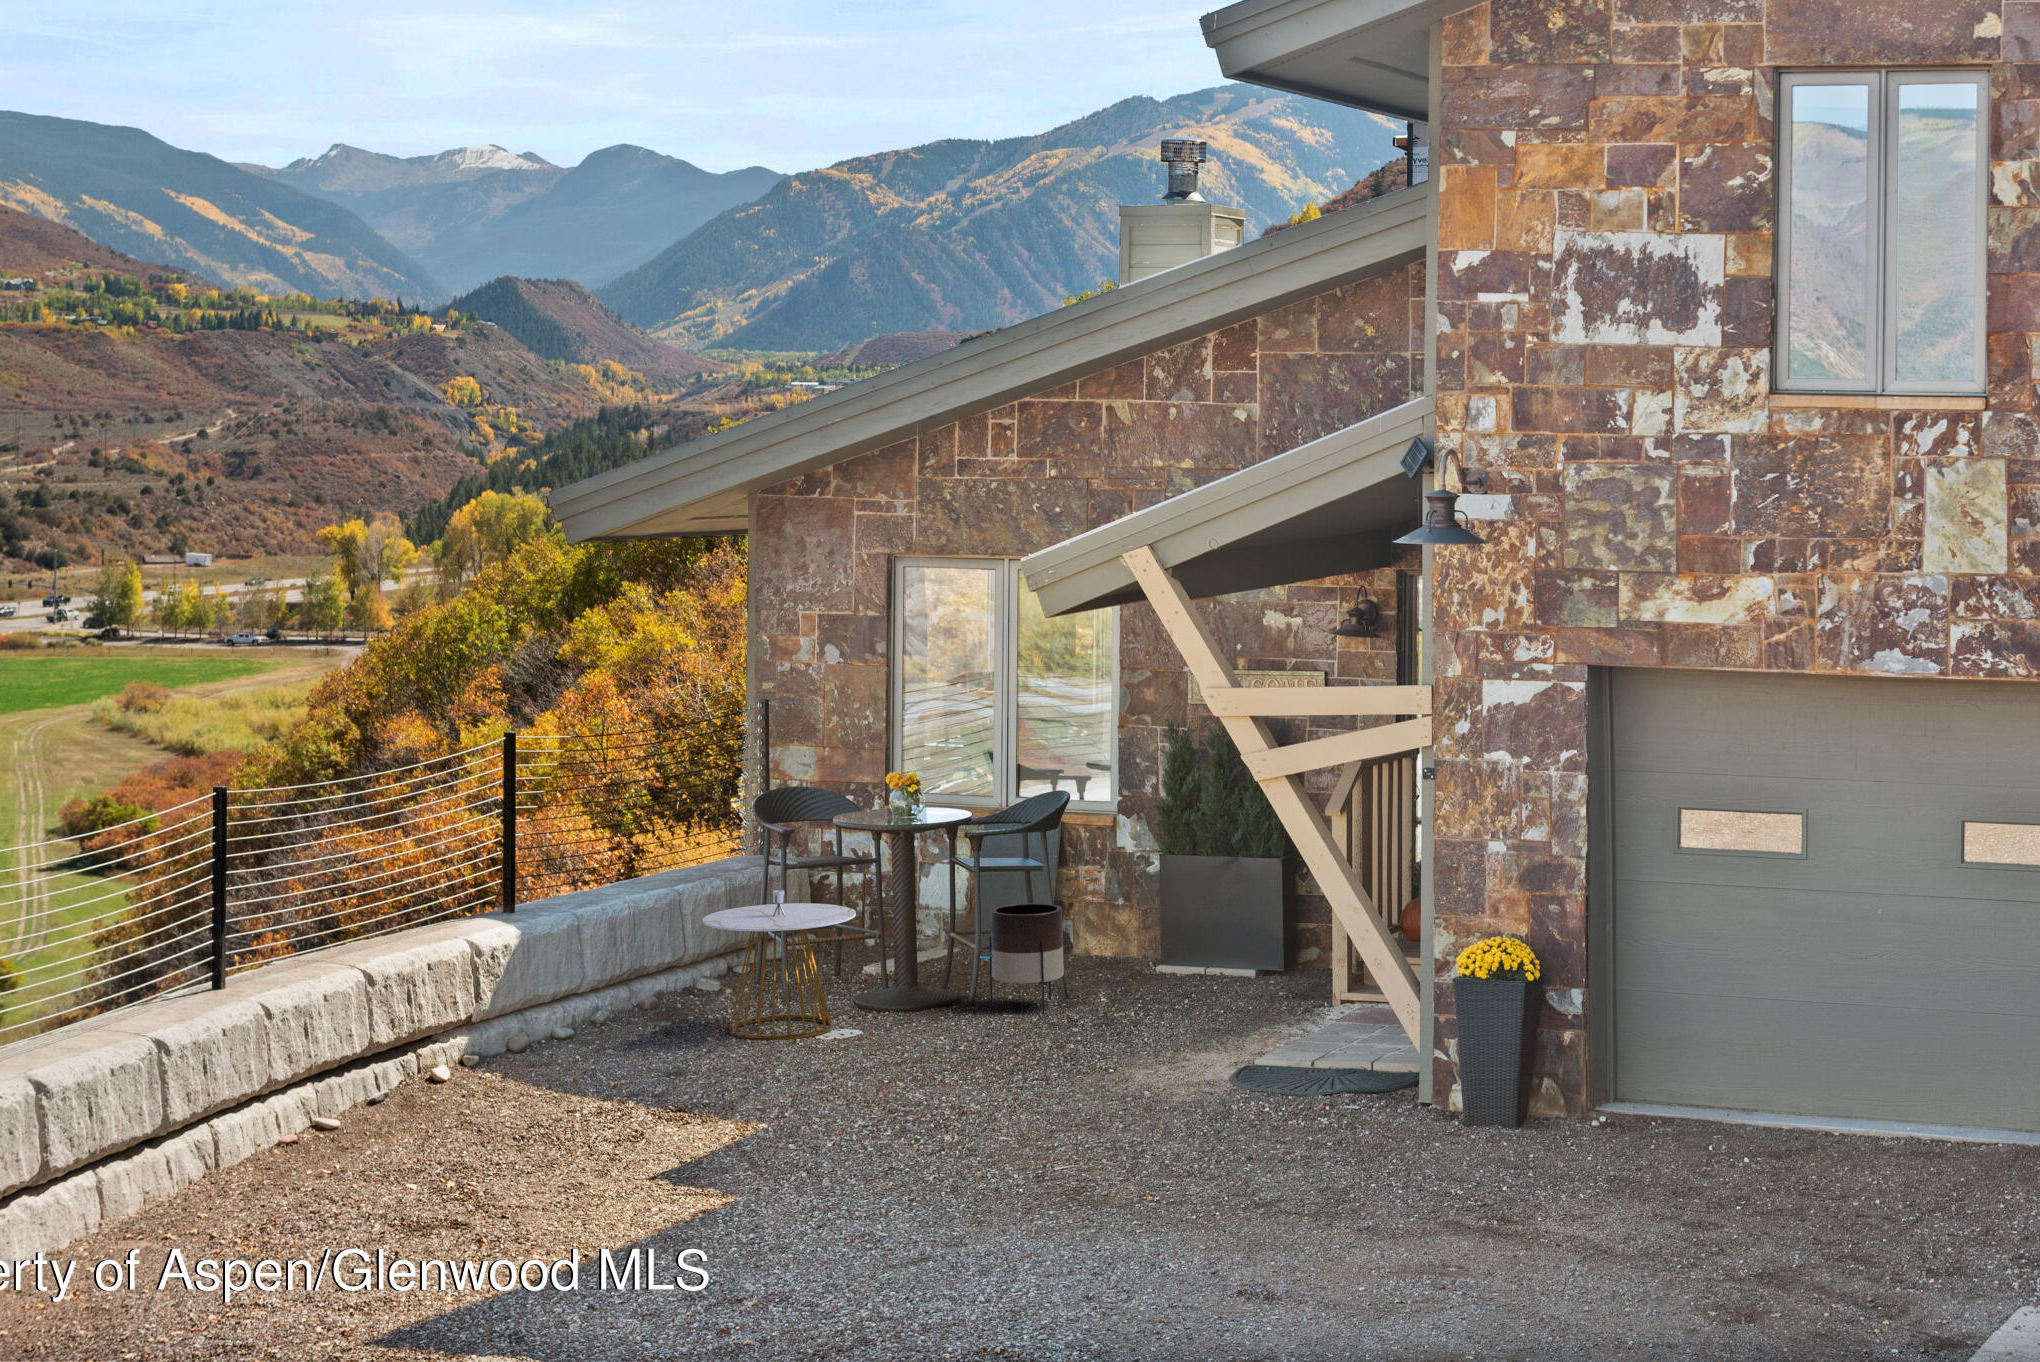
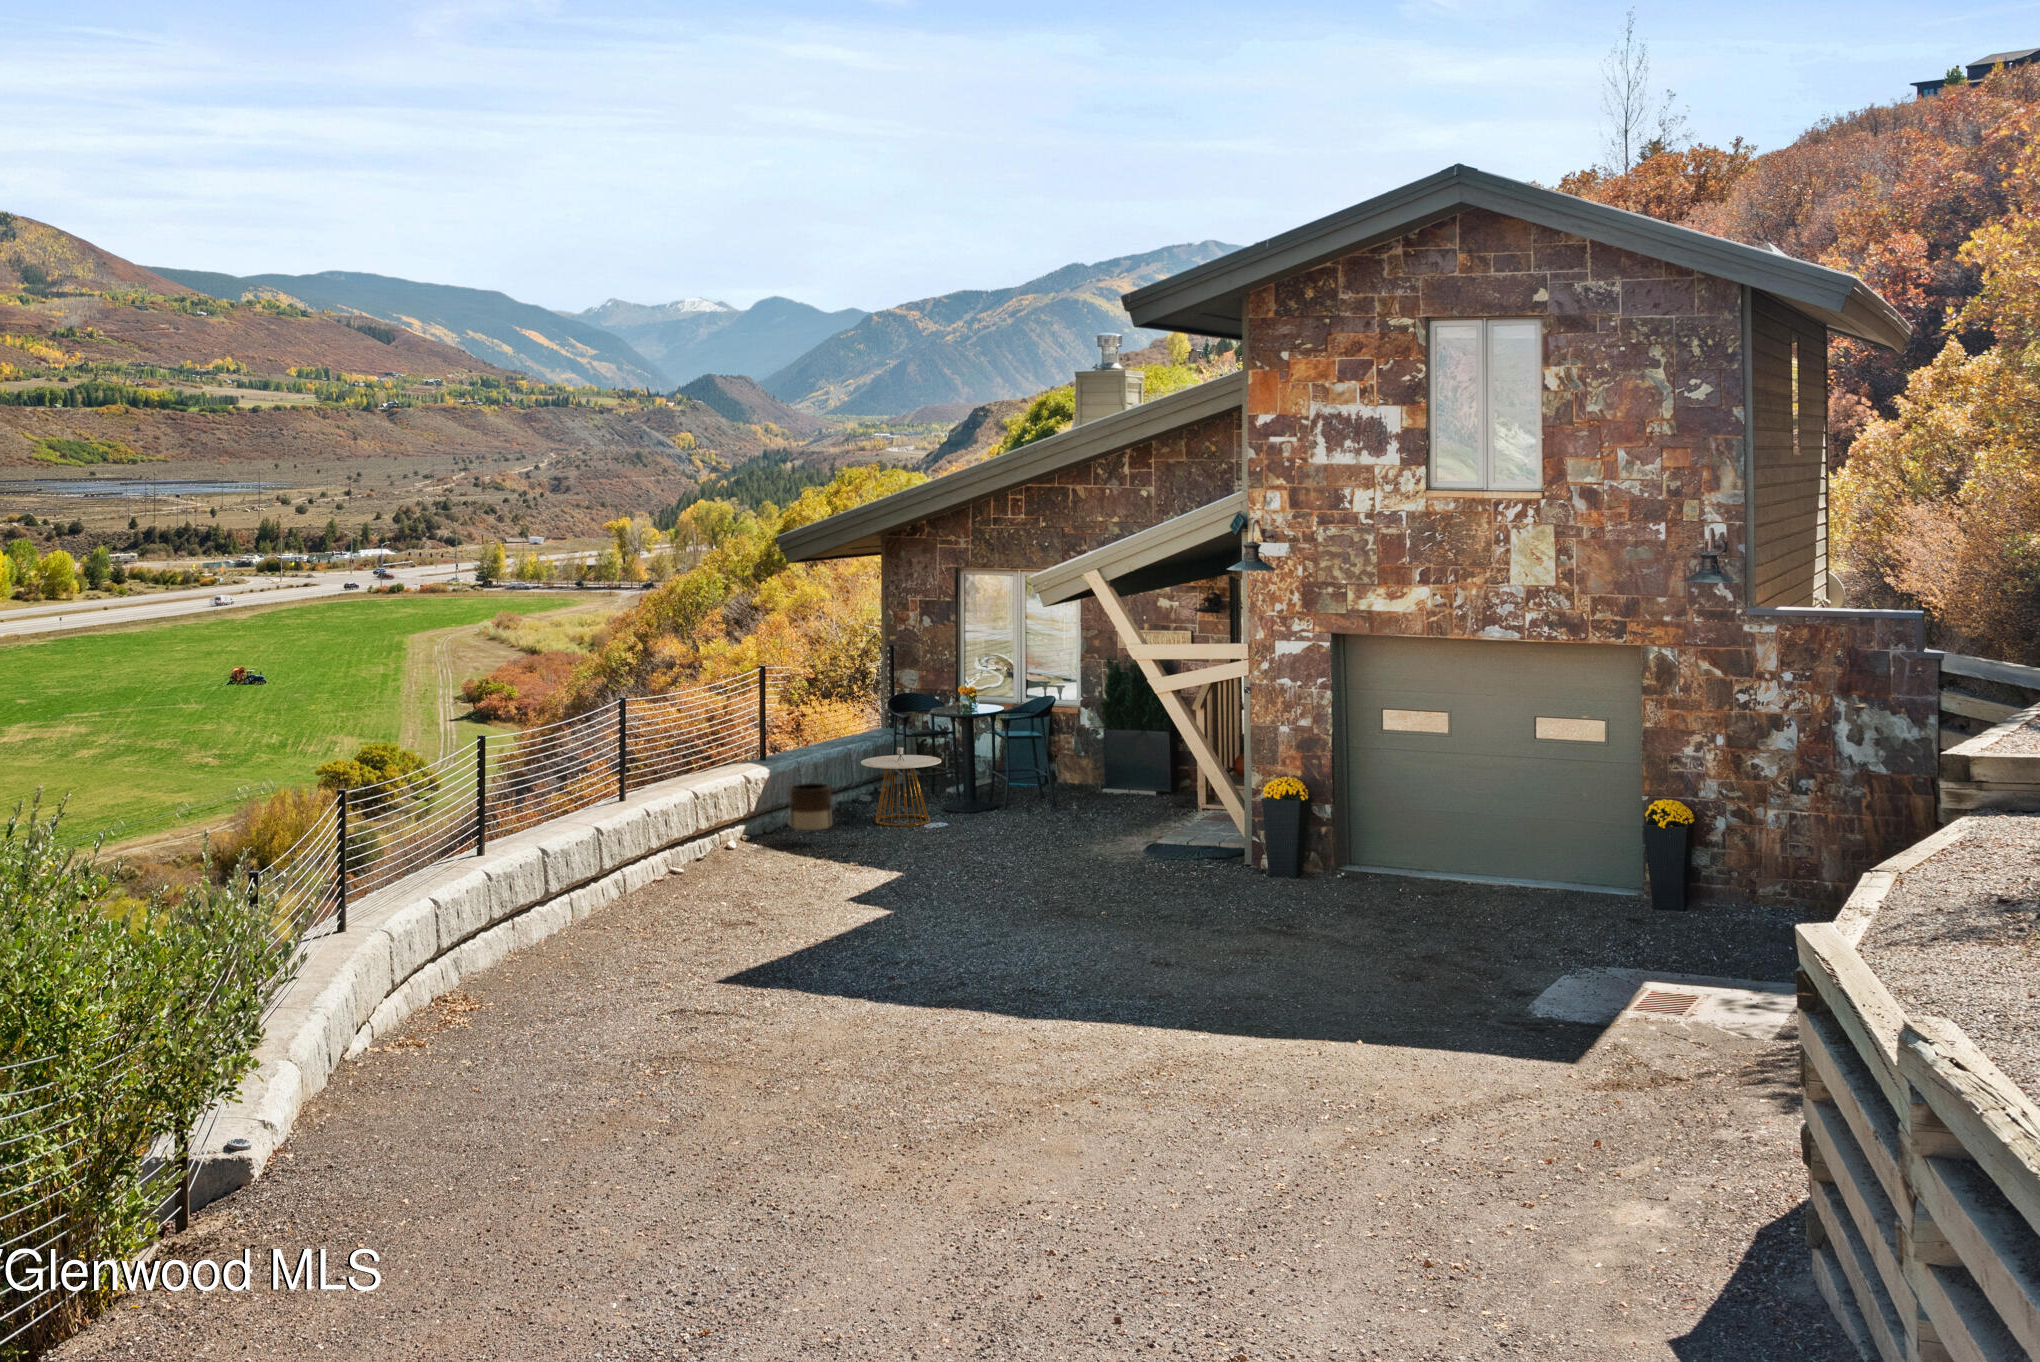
planter: present [989,903,1064,1013] -> present [789,783,832,832]

